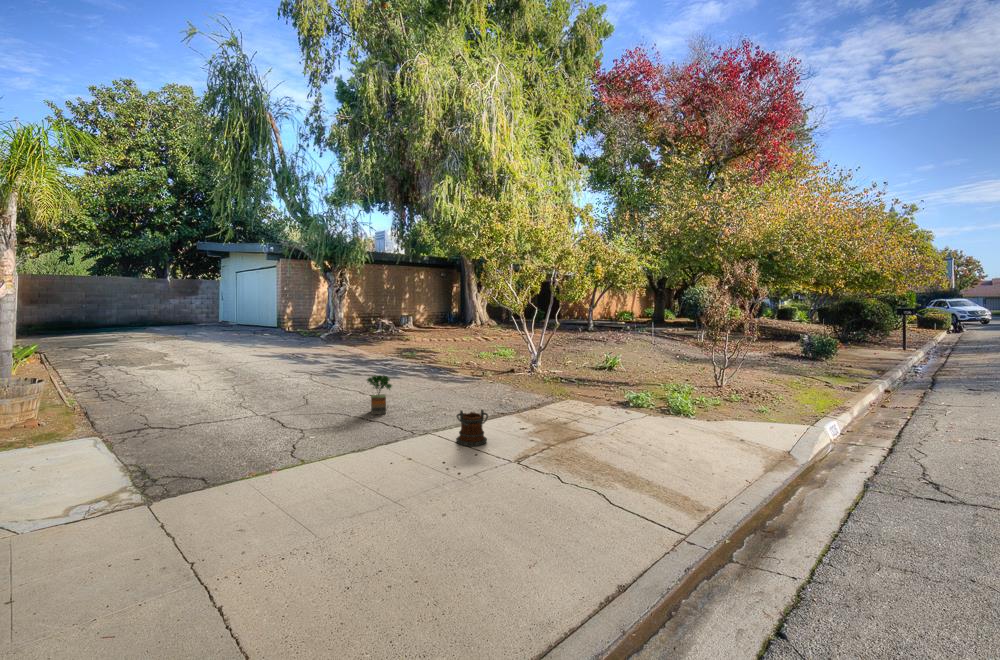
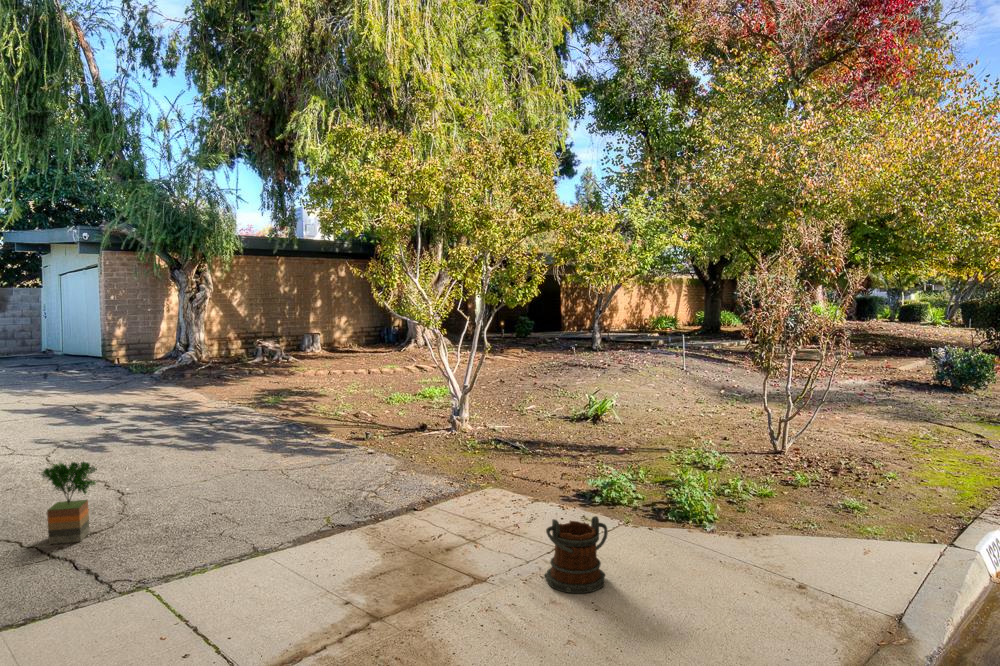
bucket: present [456,410,488,446] -> present [544,516,608,593]

